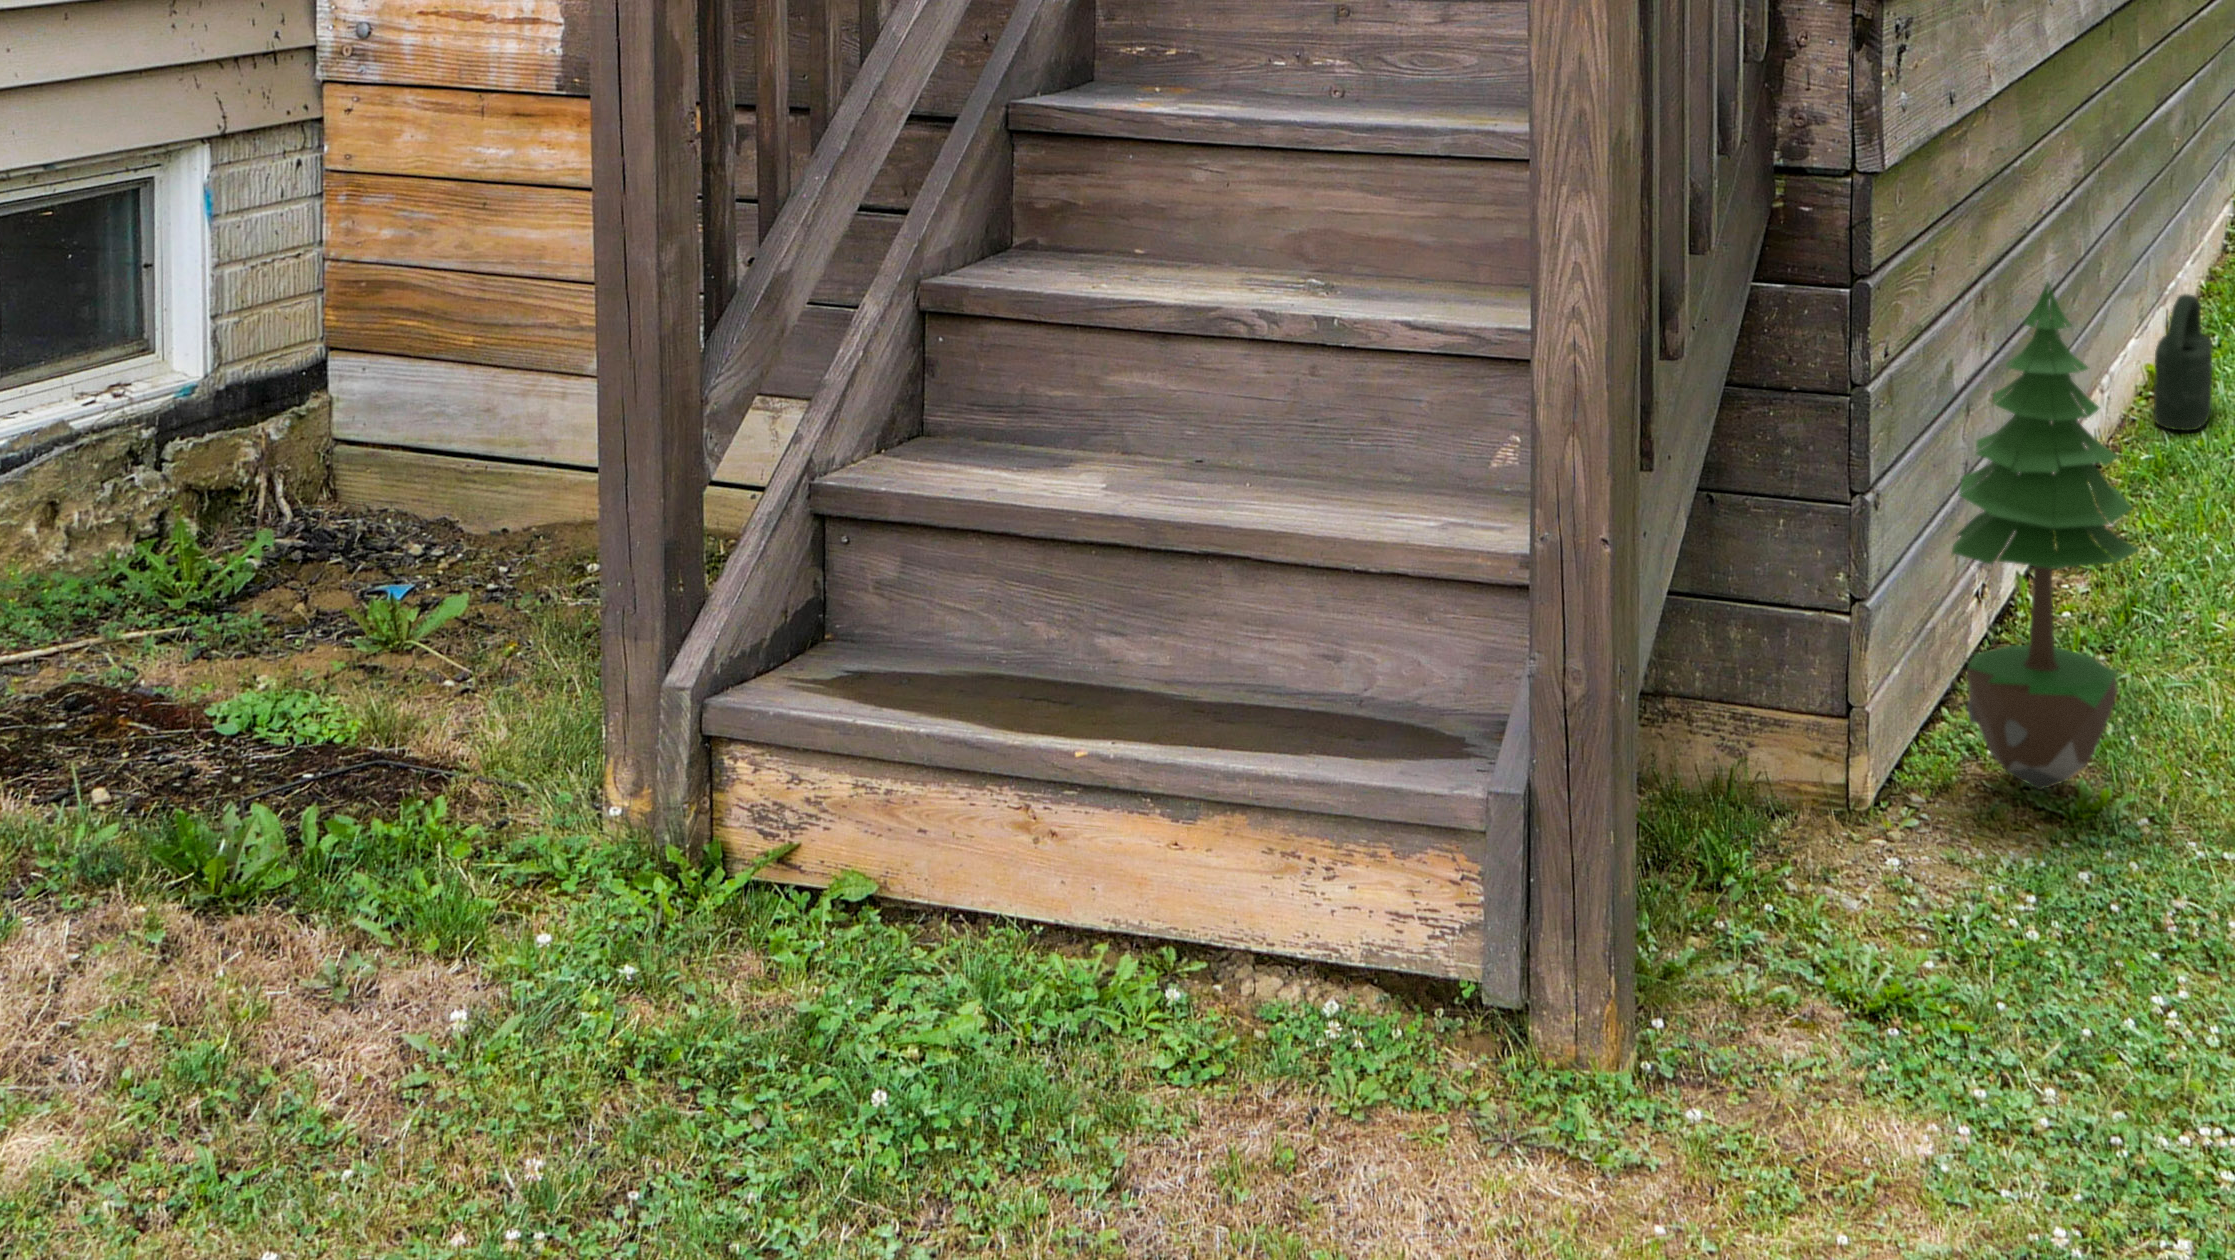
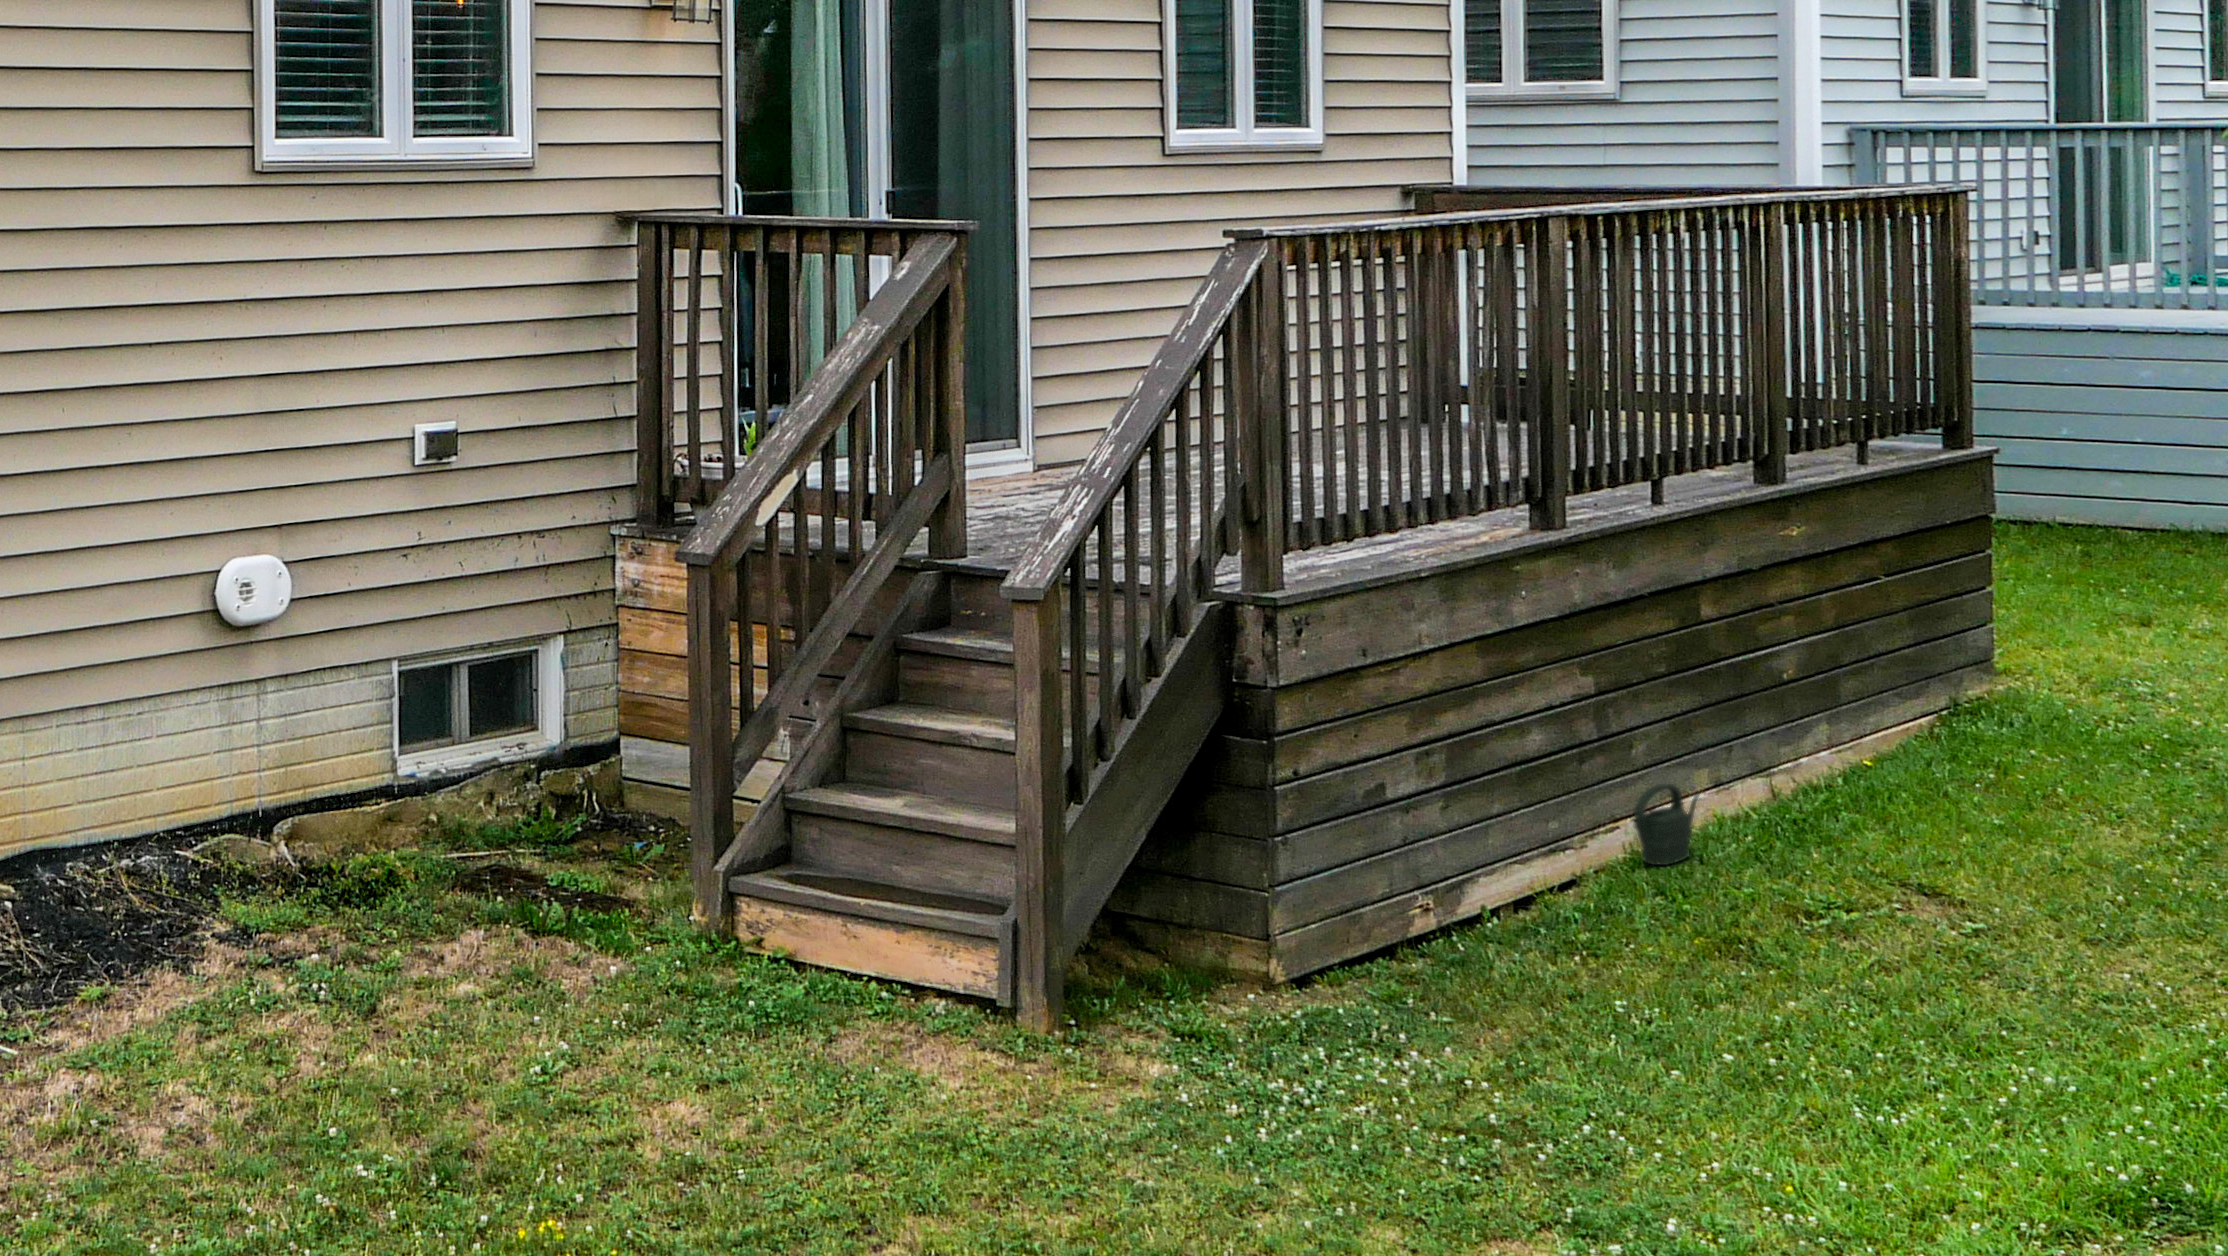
potted tree: present [1952,282,2139,790] -> none [1284,744,1373,991]

